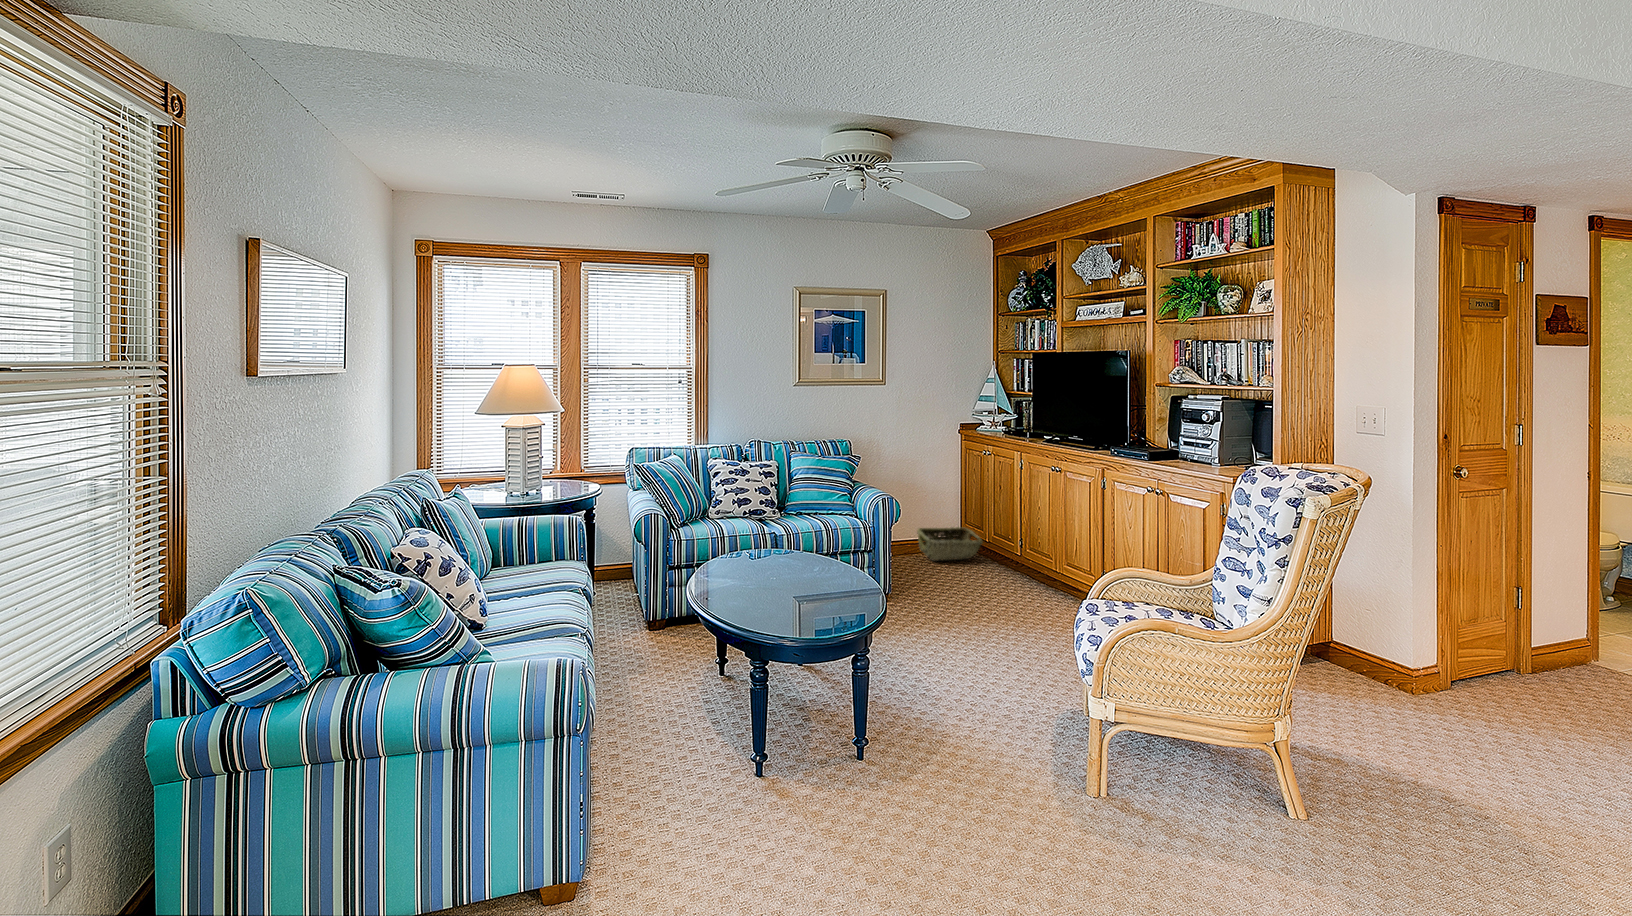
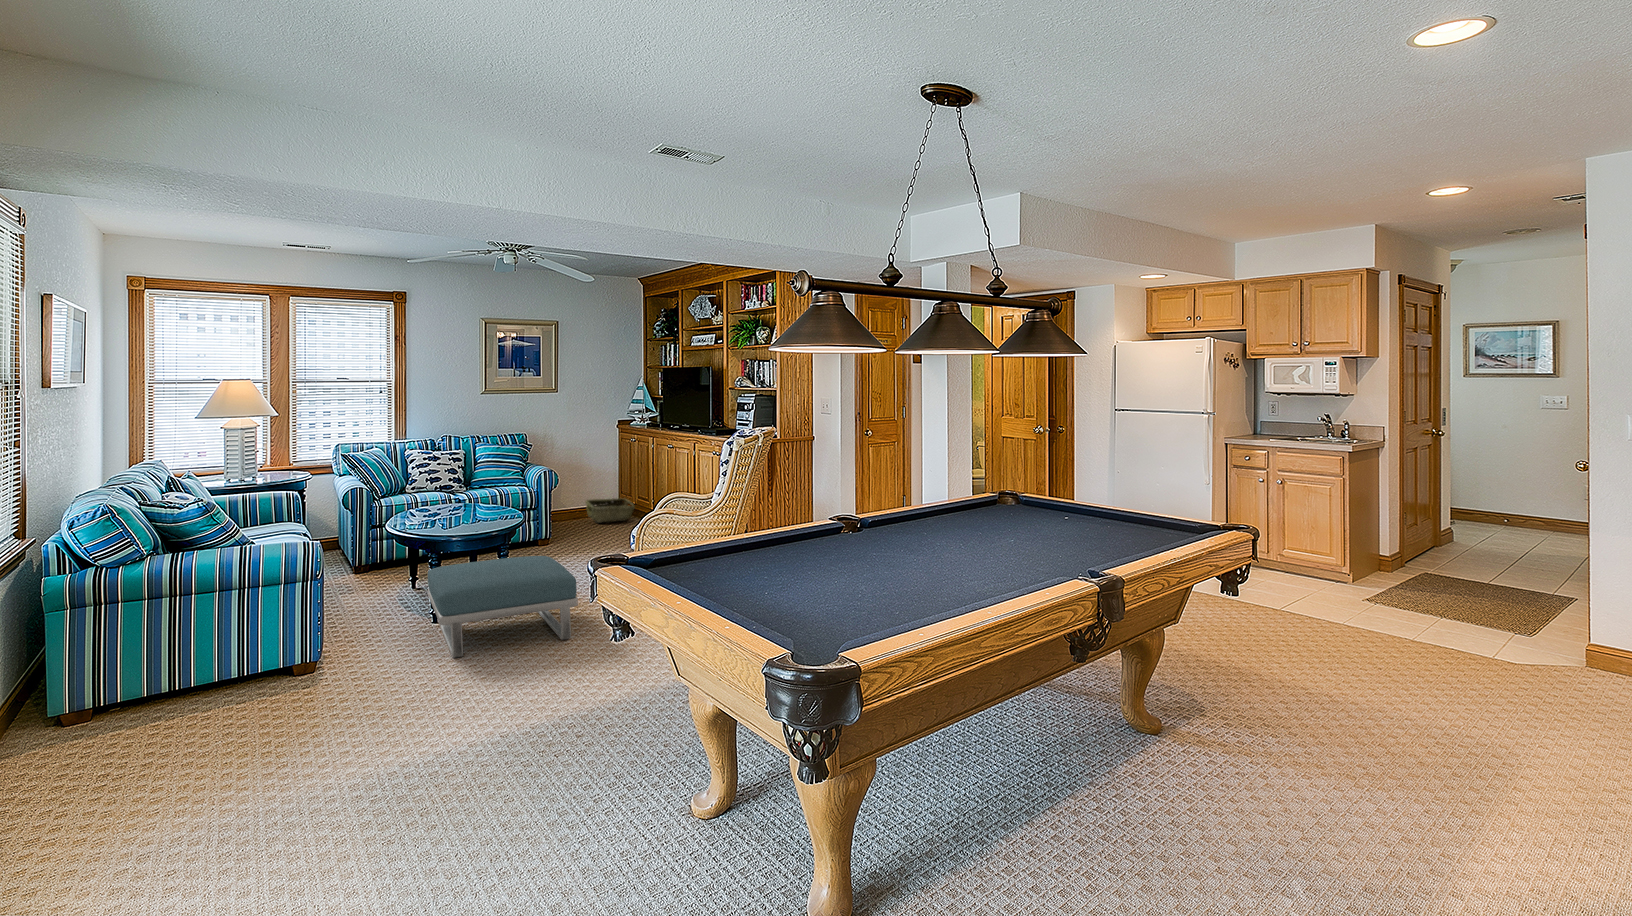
footstool: none [747,666,1012,883] -> present [428,556,578,658]

